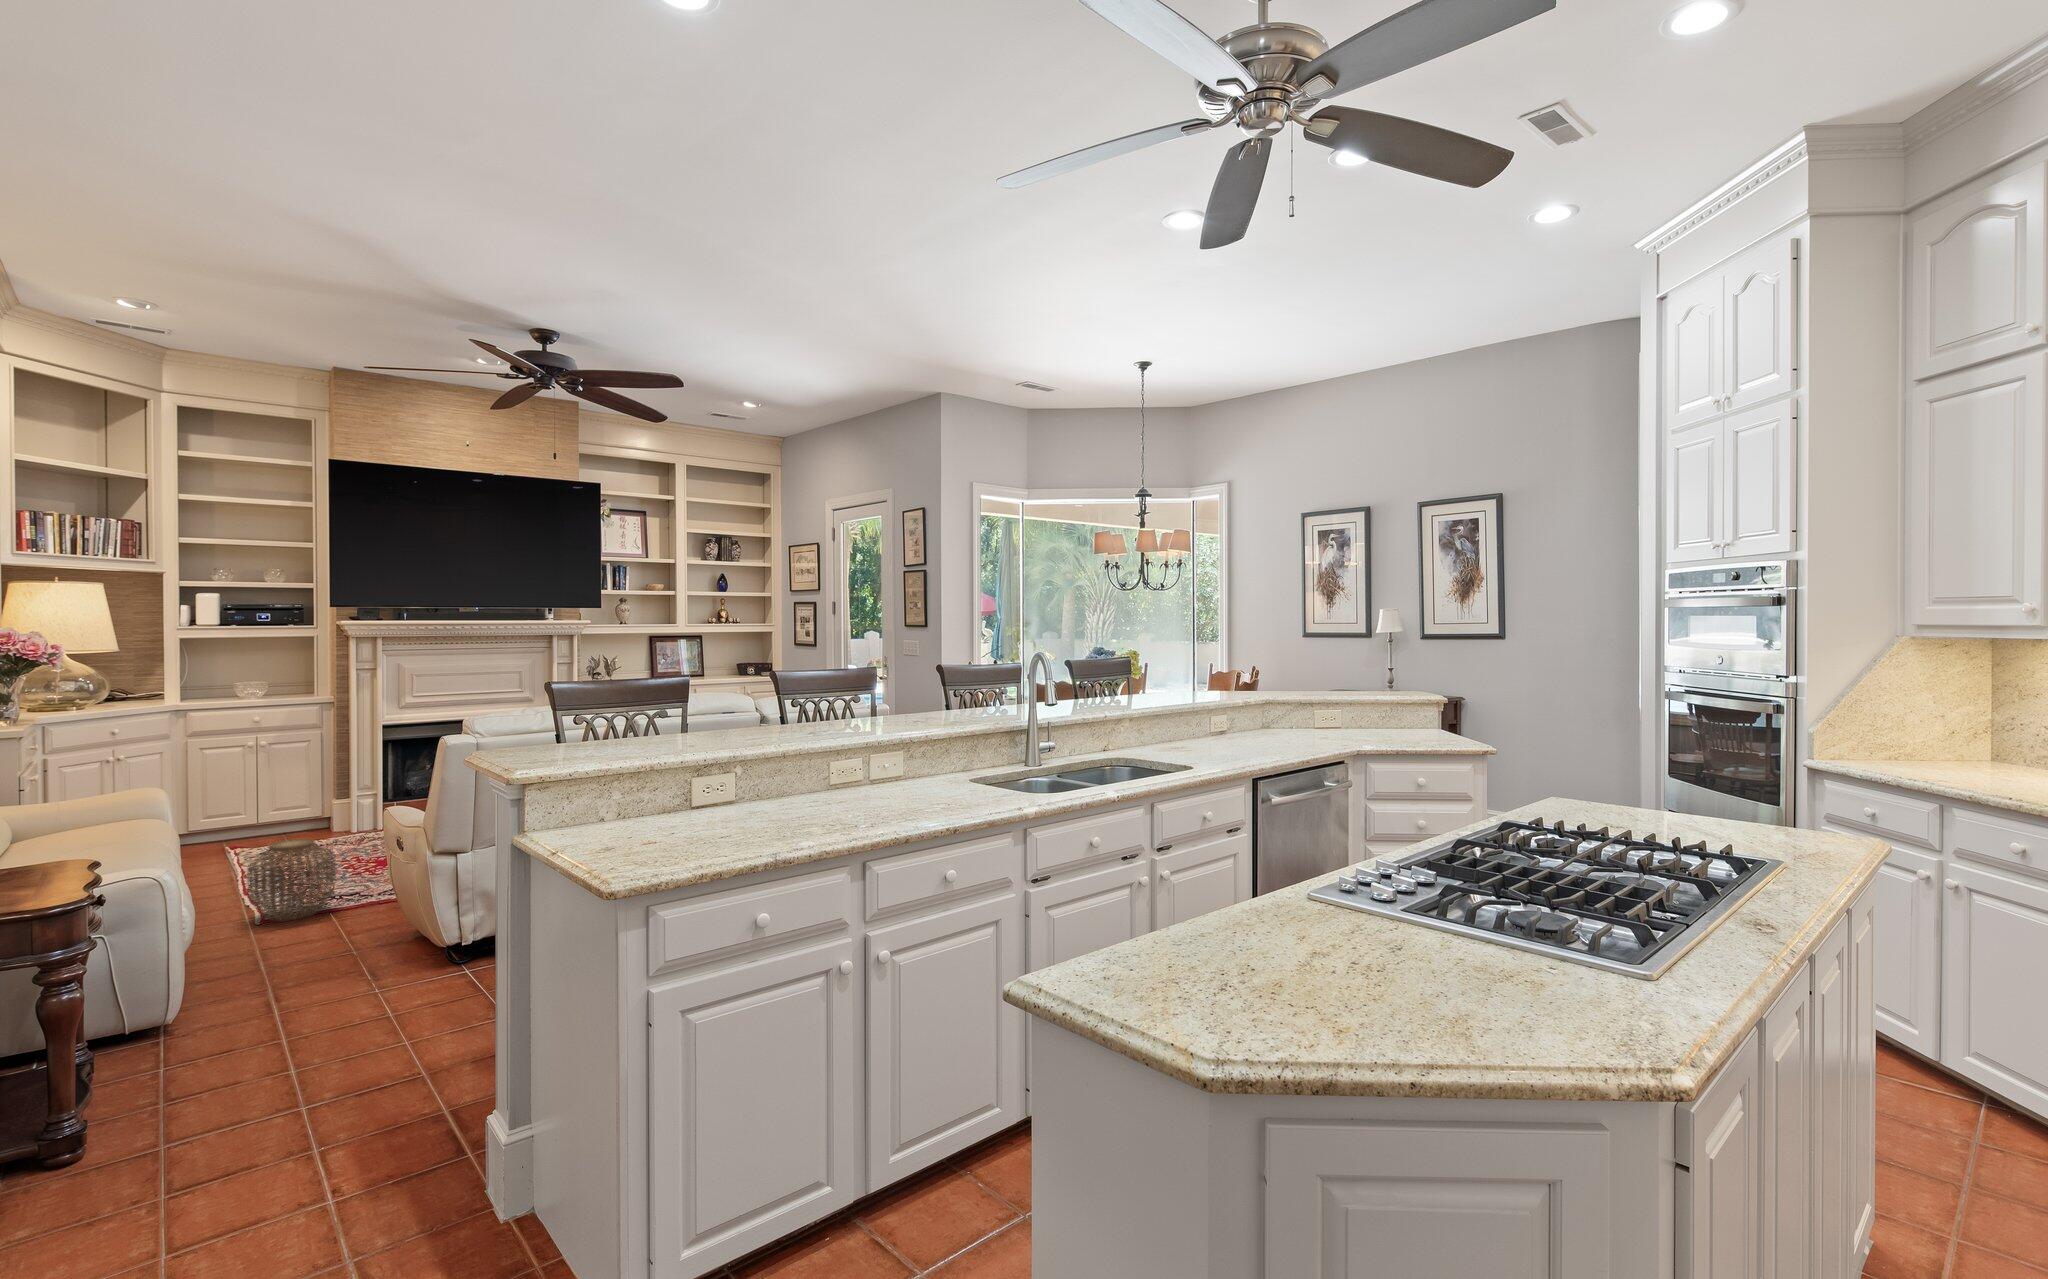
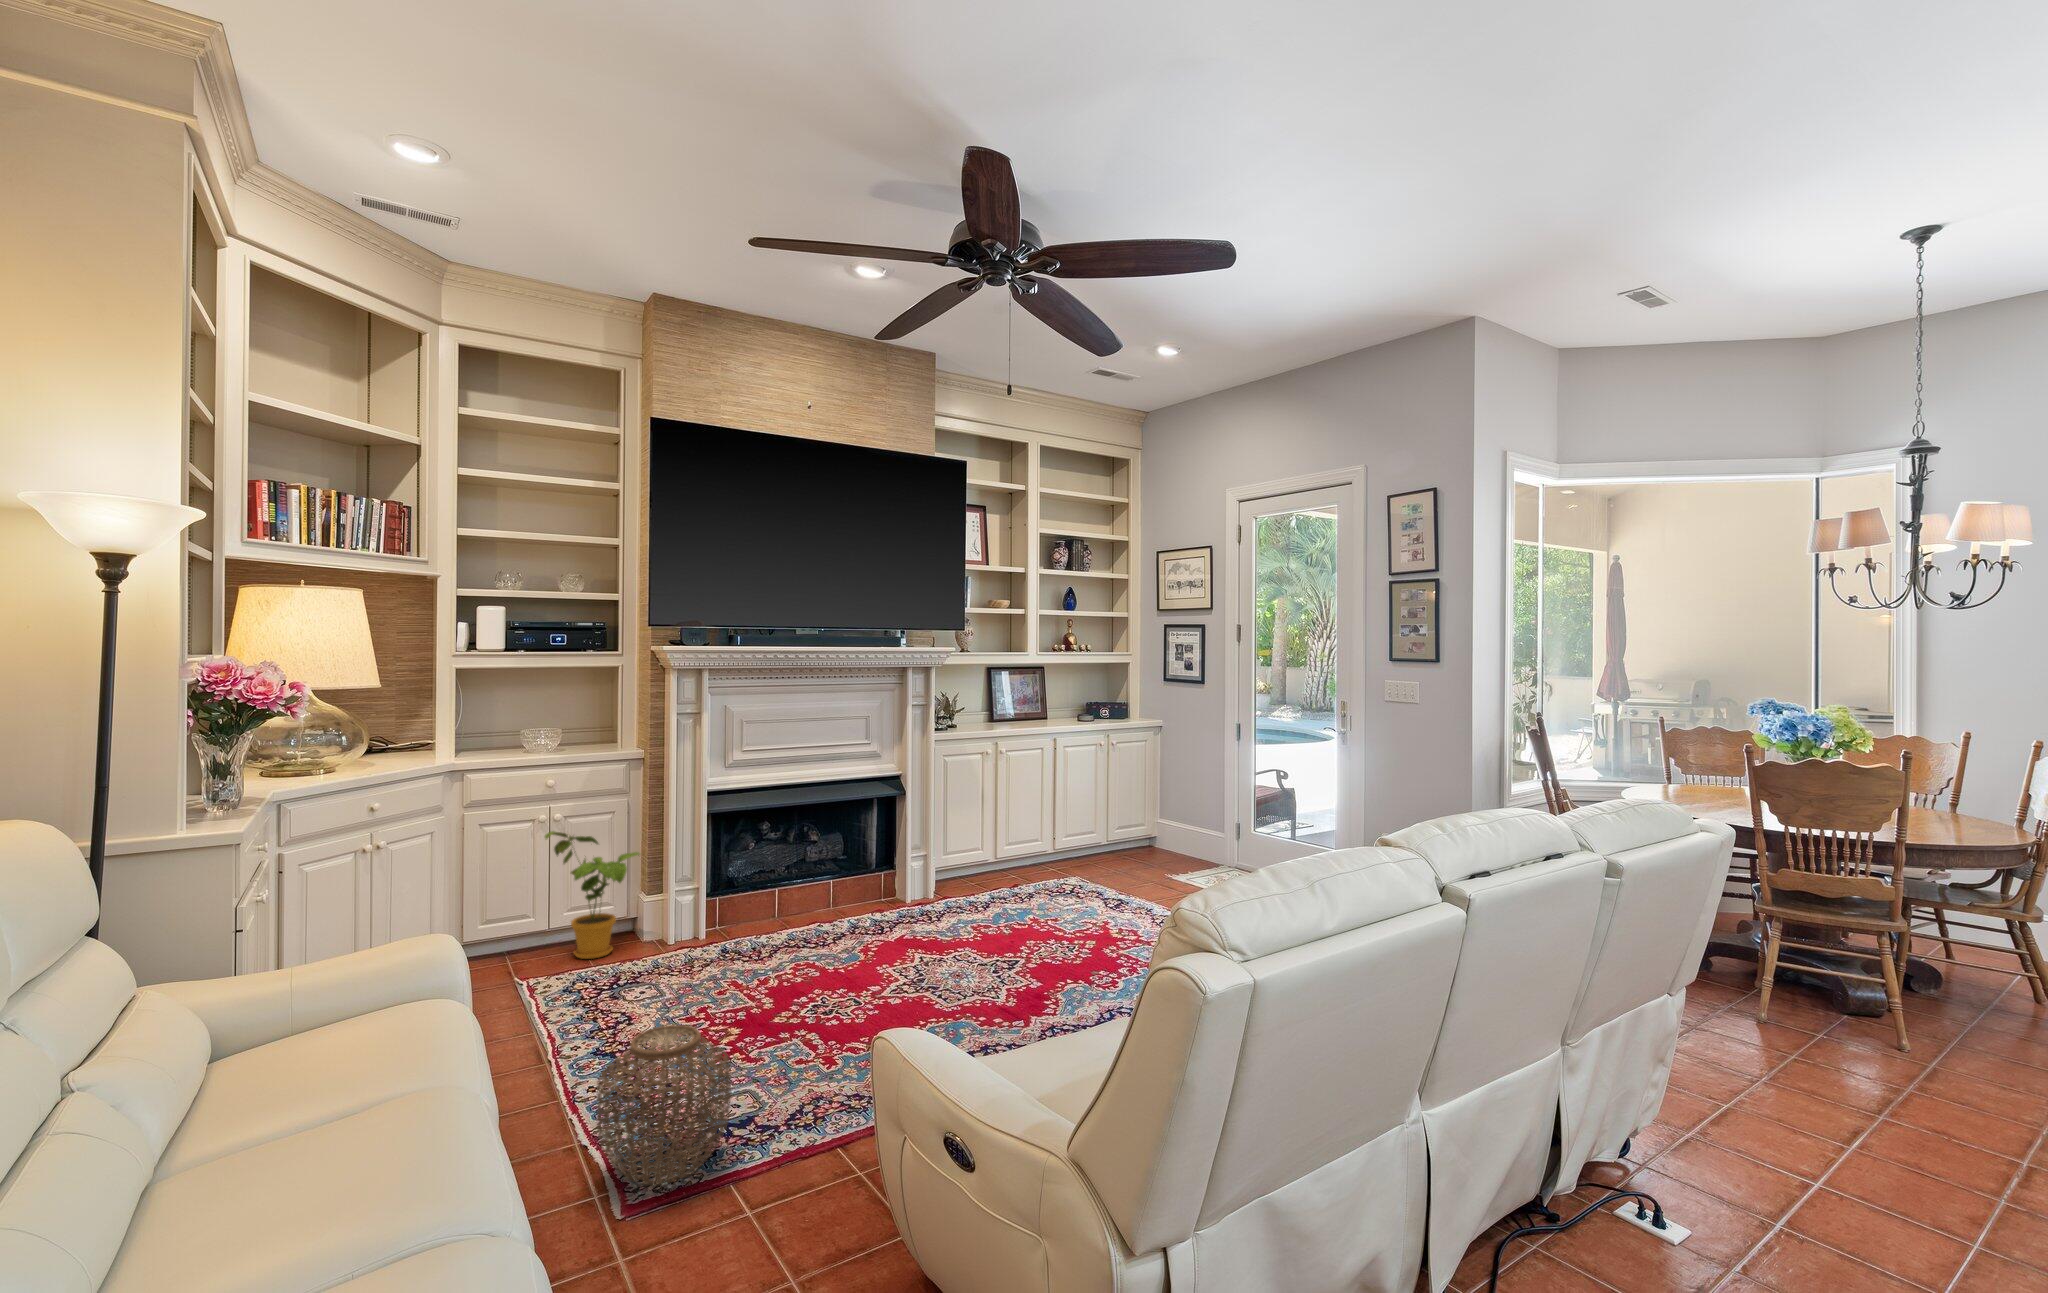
house plant: none [252,753,337,842] -> present [545,831,640,959]

